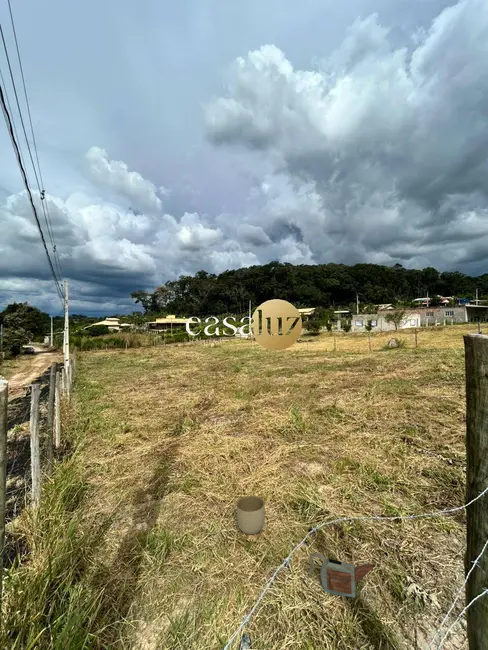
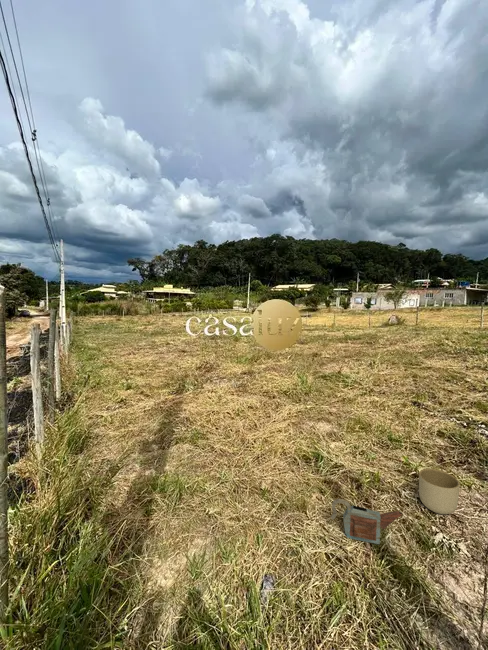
planter: present [236,496,265,534] -> present [419,469,460,514]

